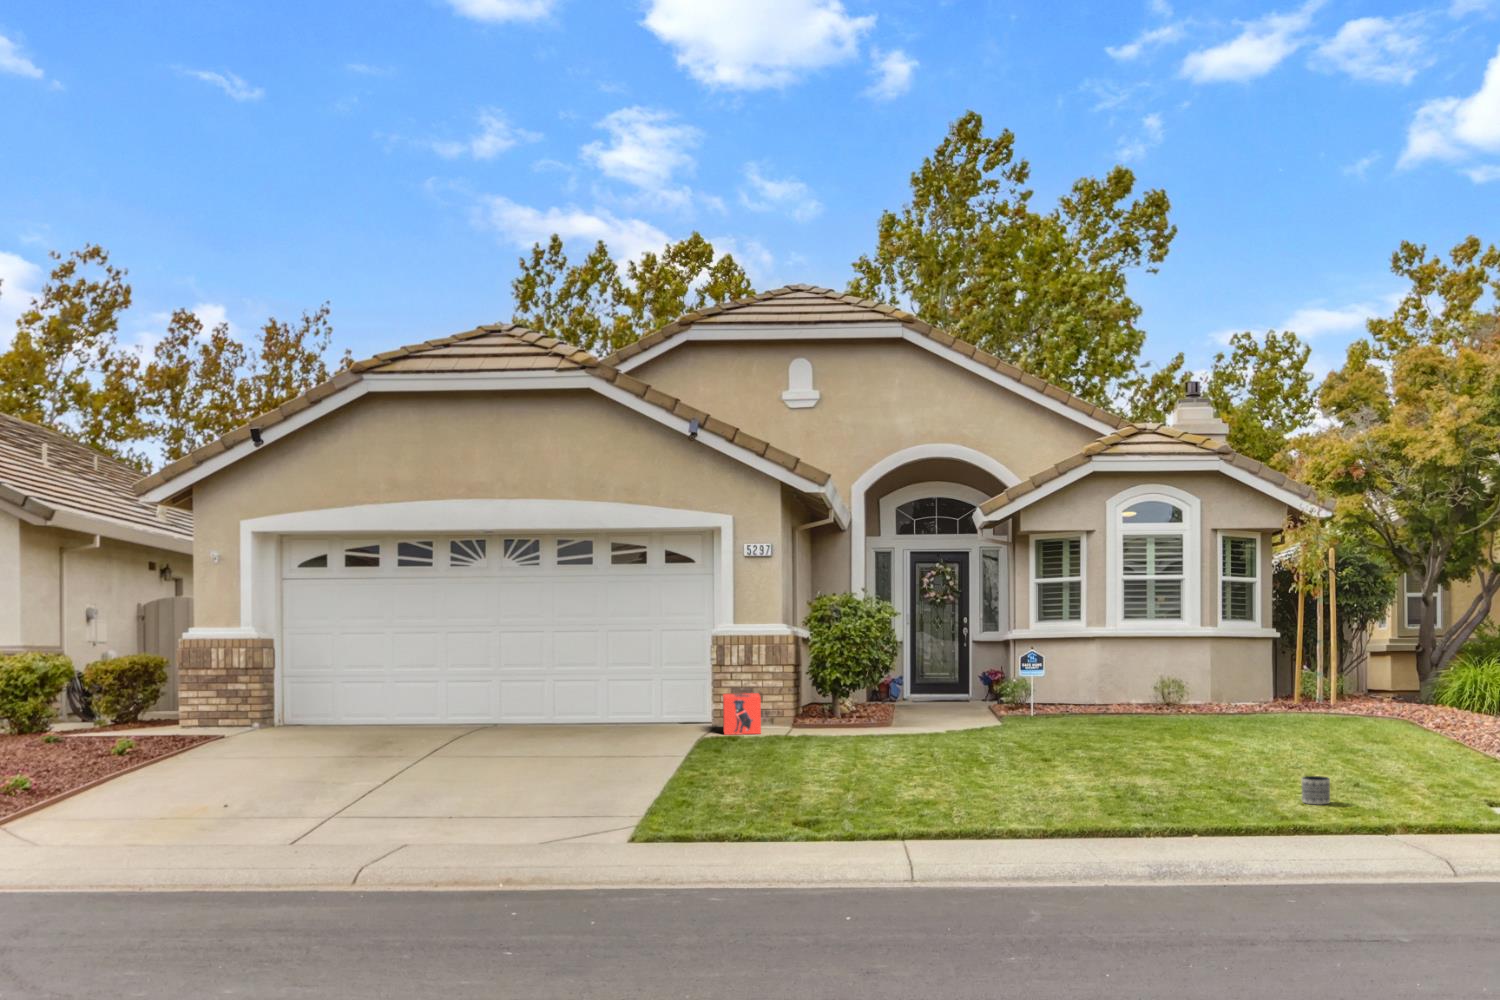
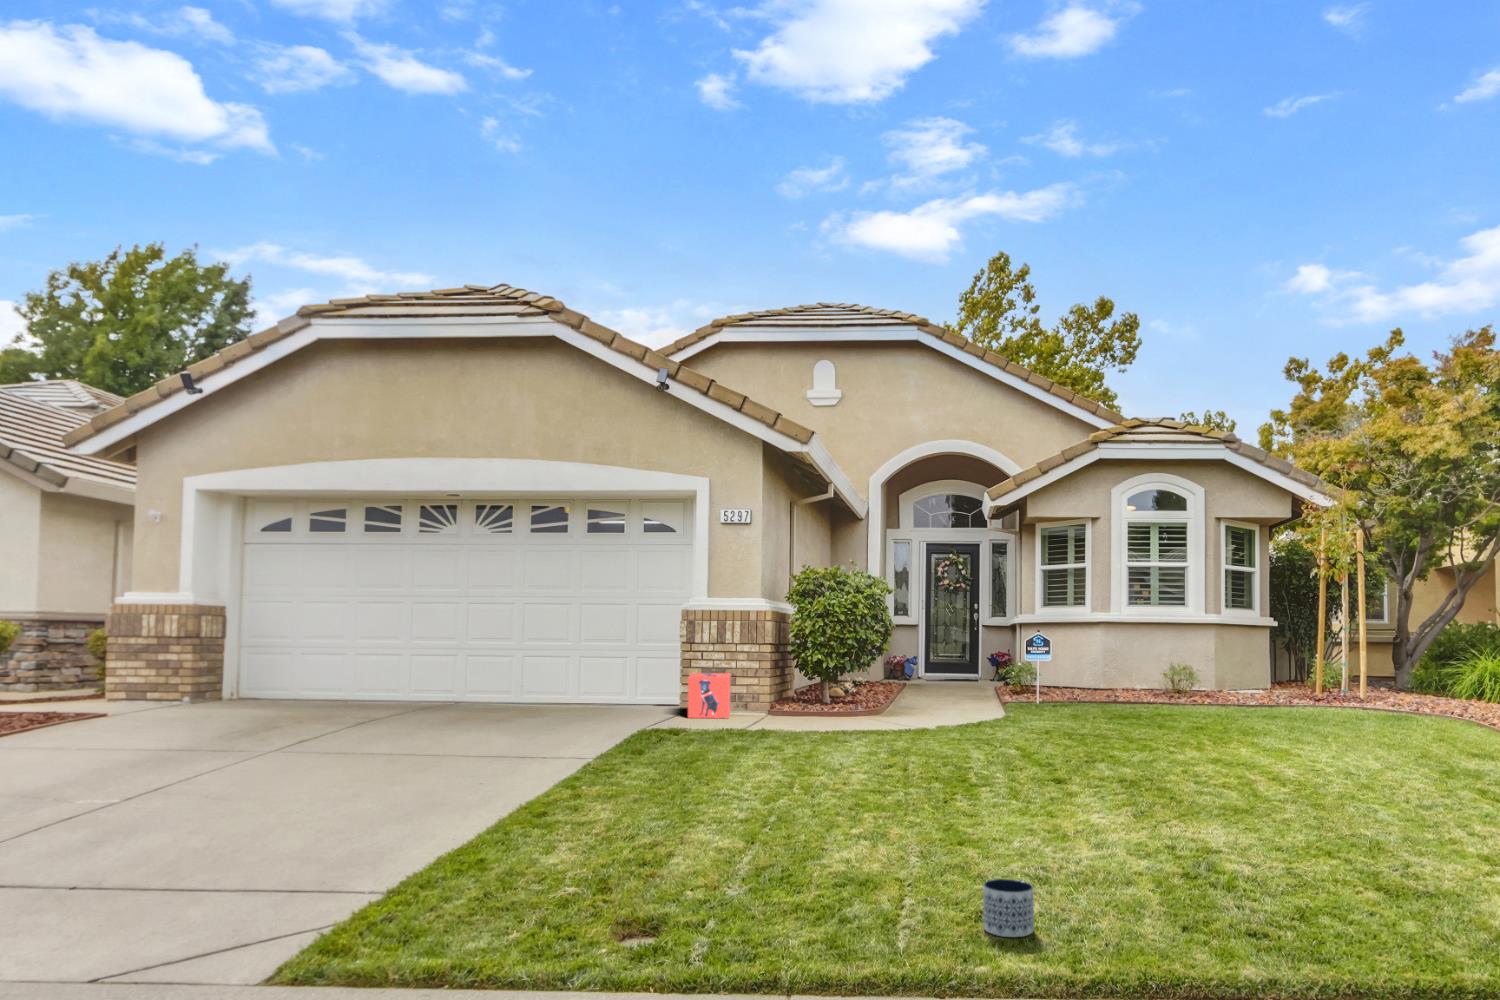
planter: present [1302,776,1330,805] -> present [983,879,1034,937]

